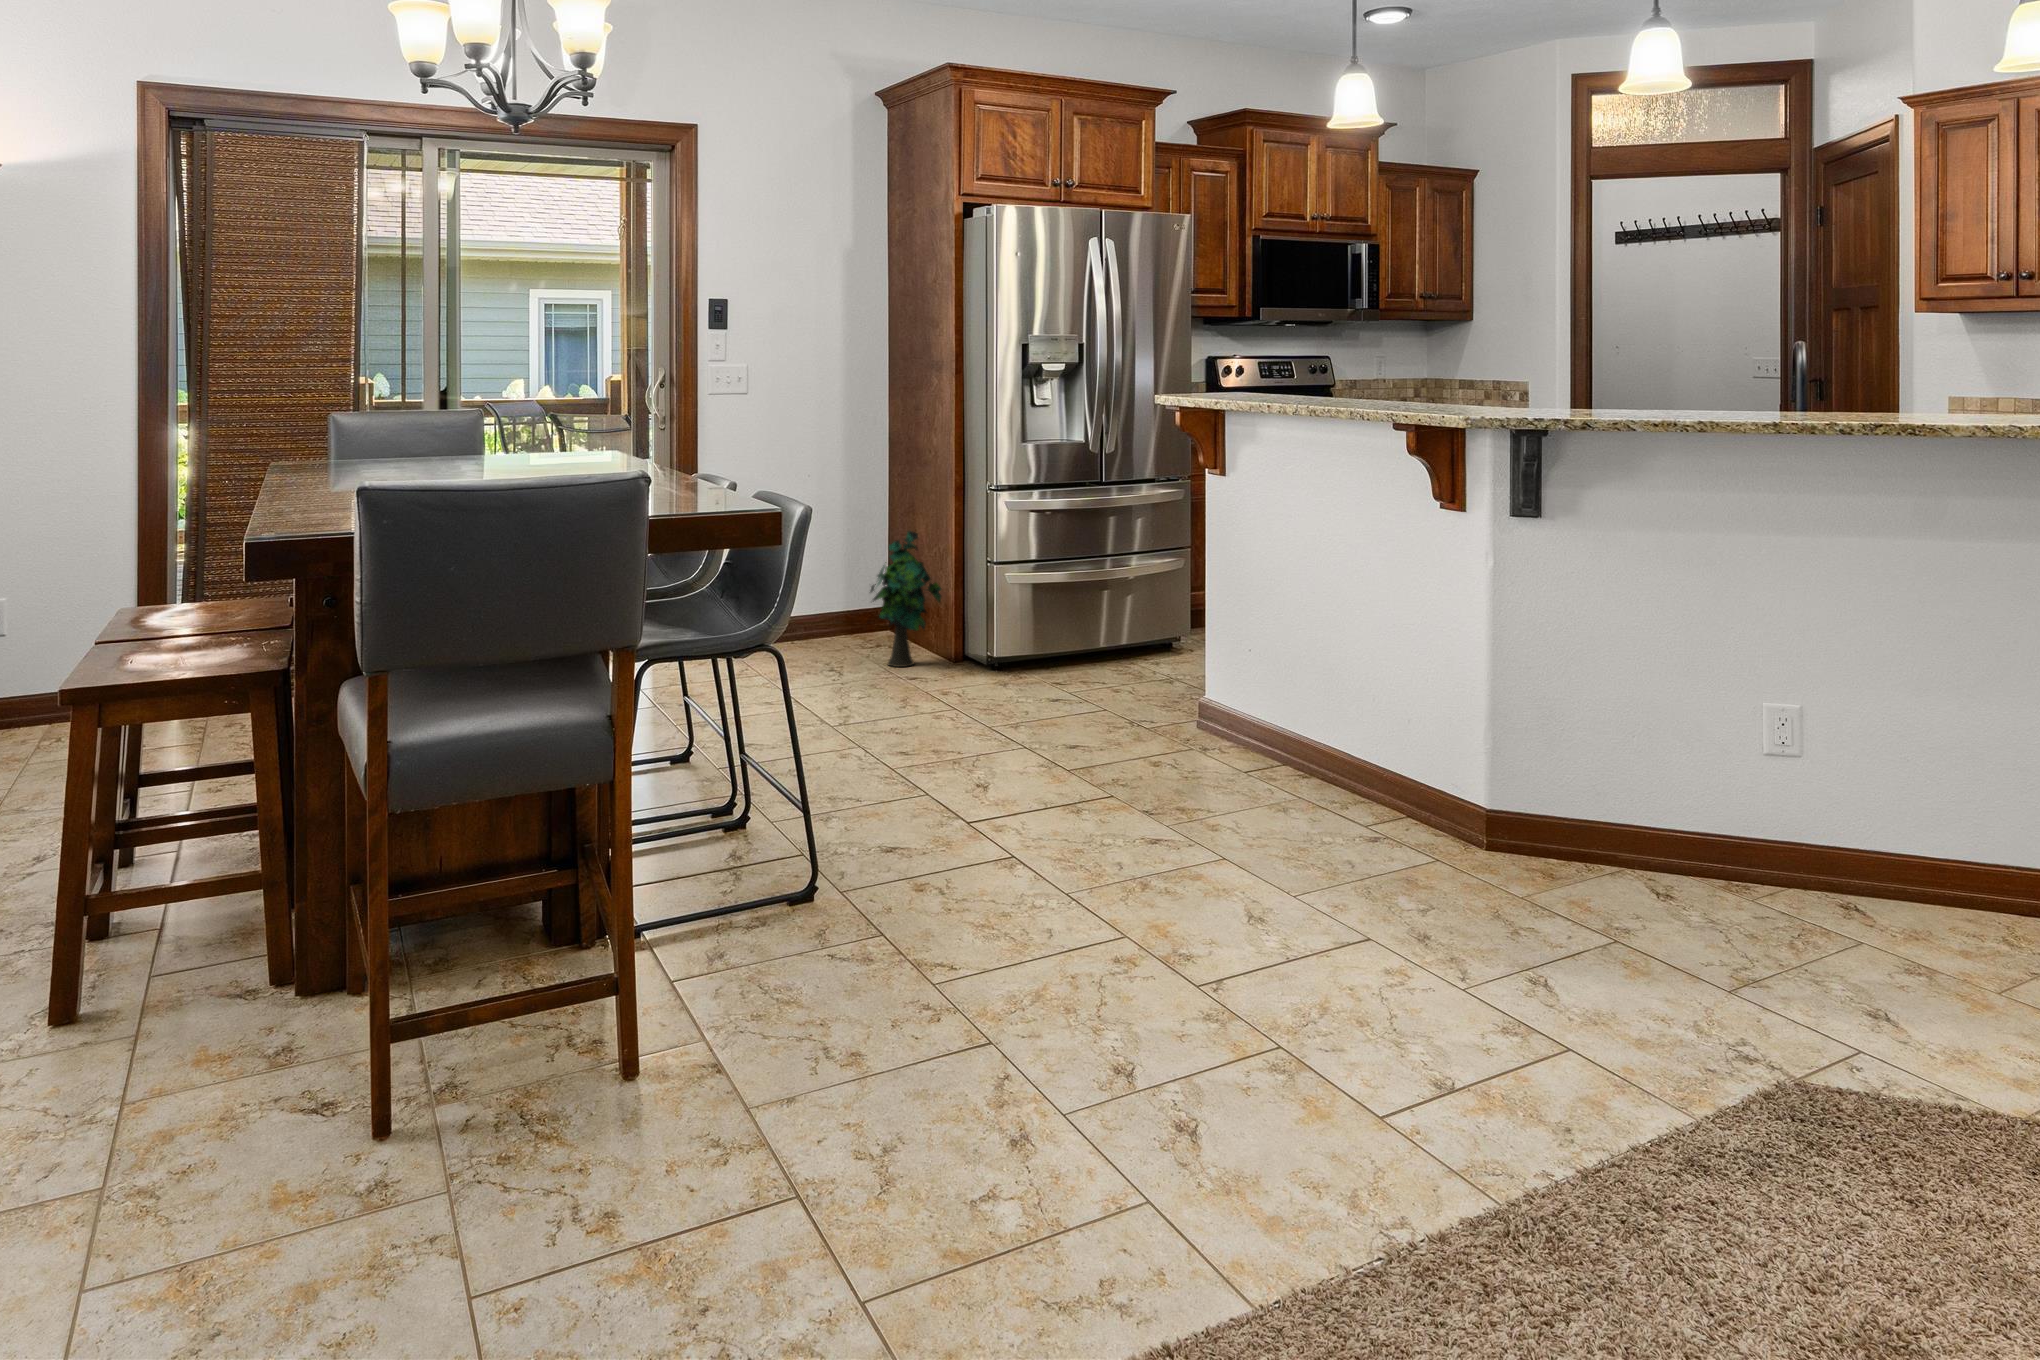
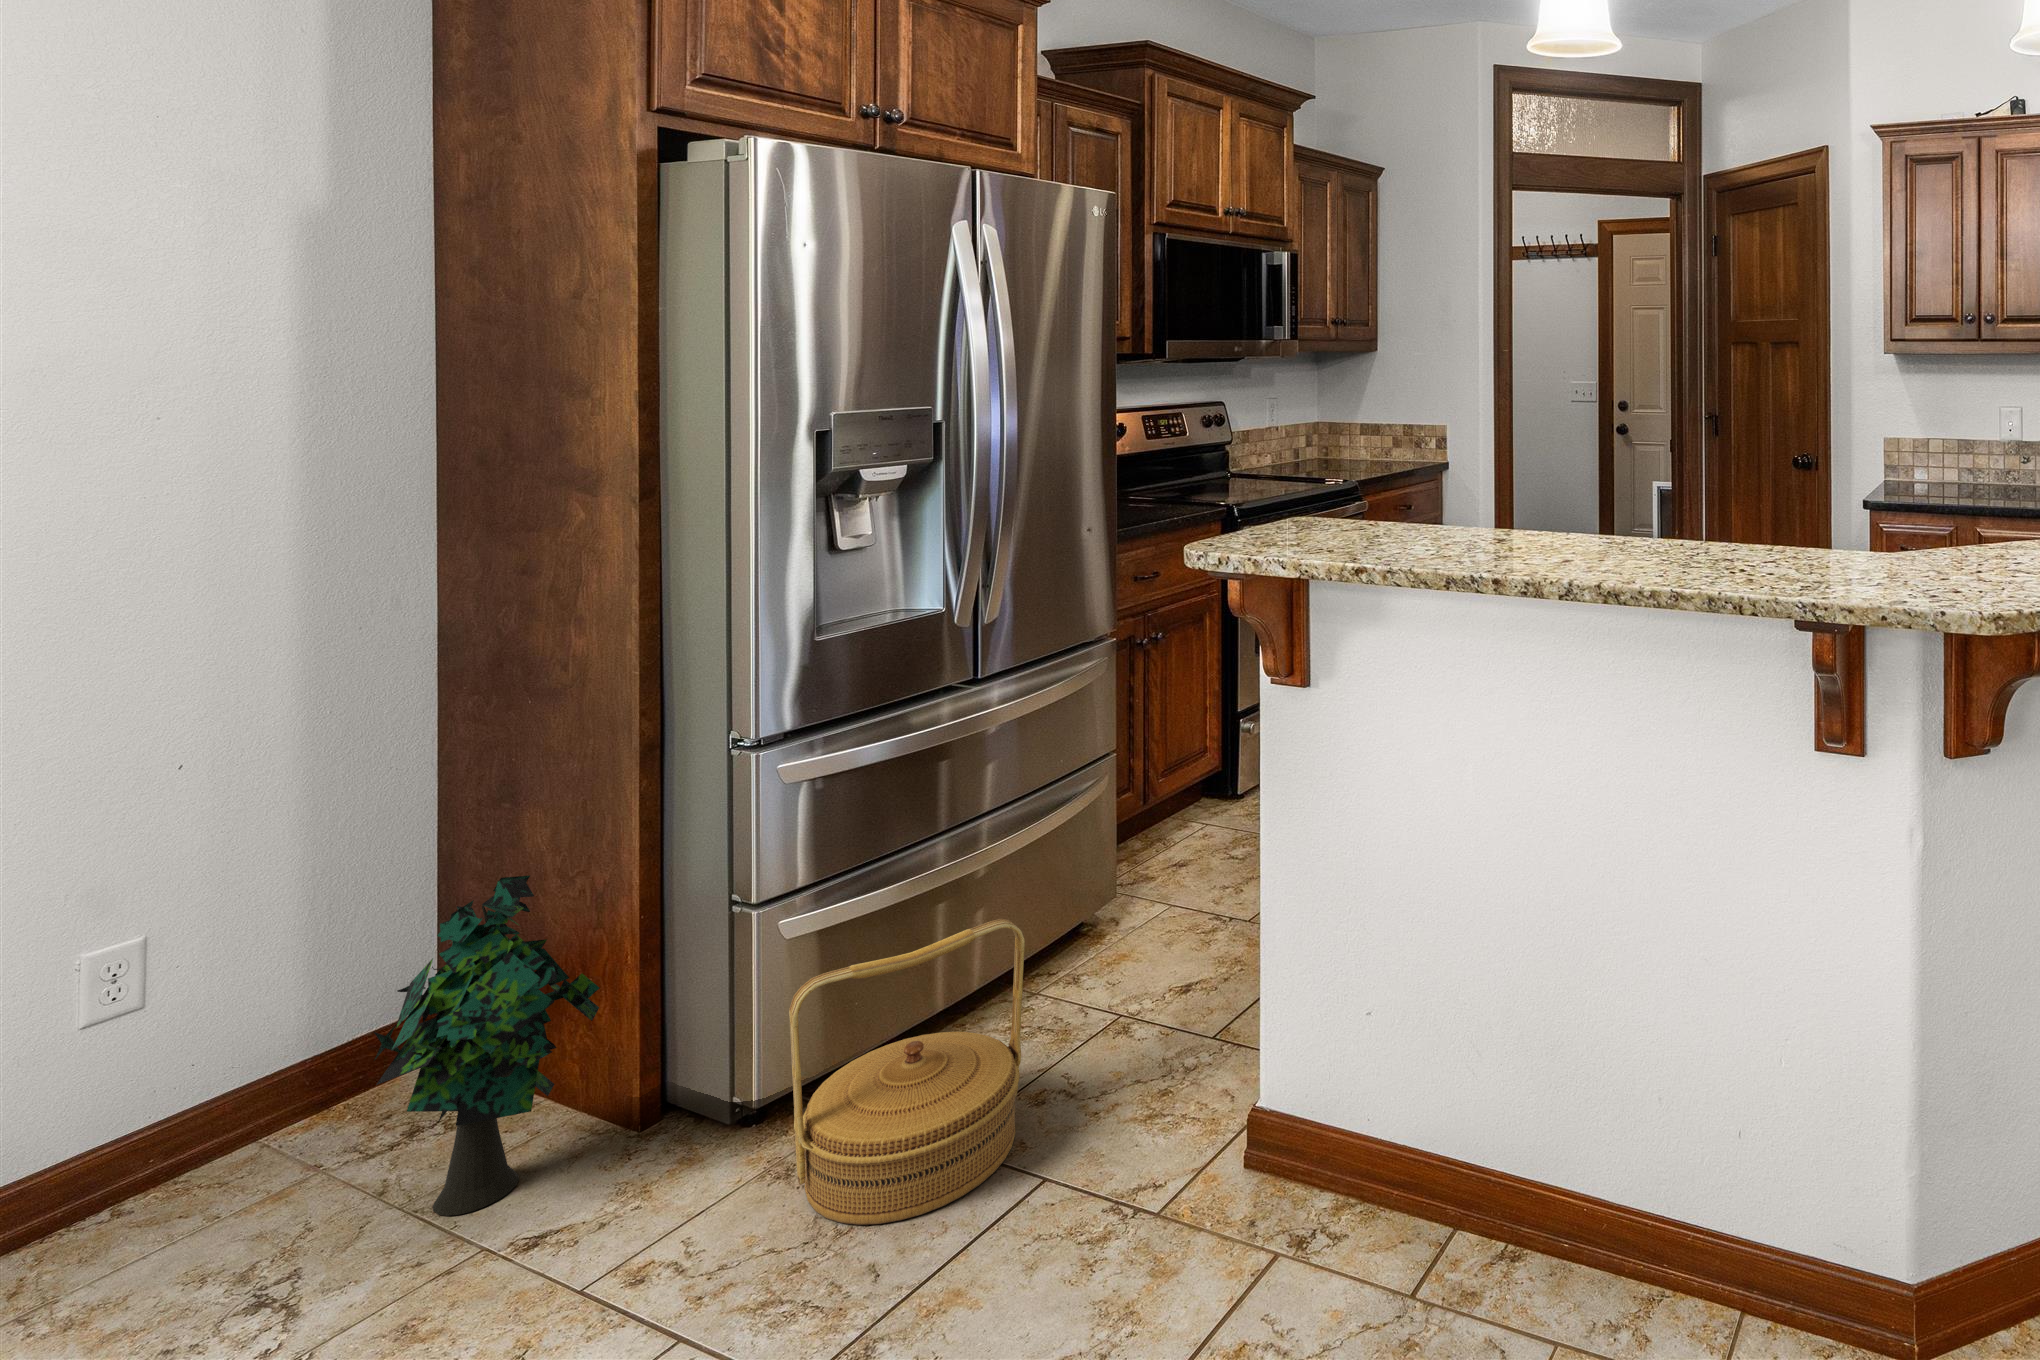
basket: none [1006,588,1109,701] -> present [789,919,1025,1225]

